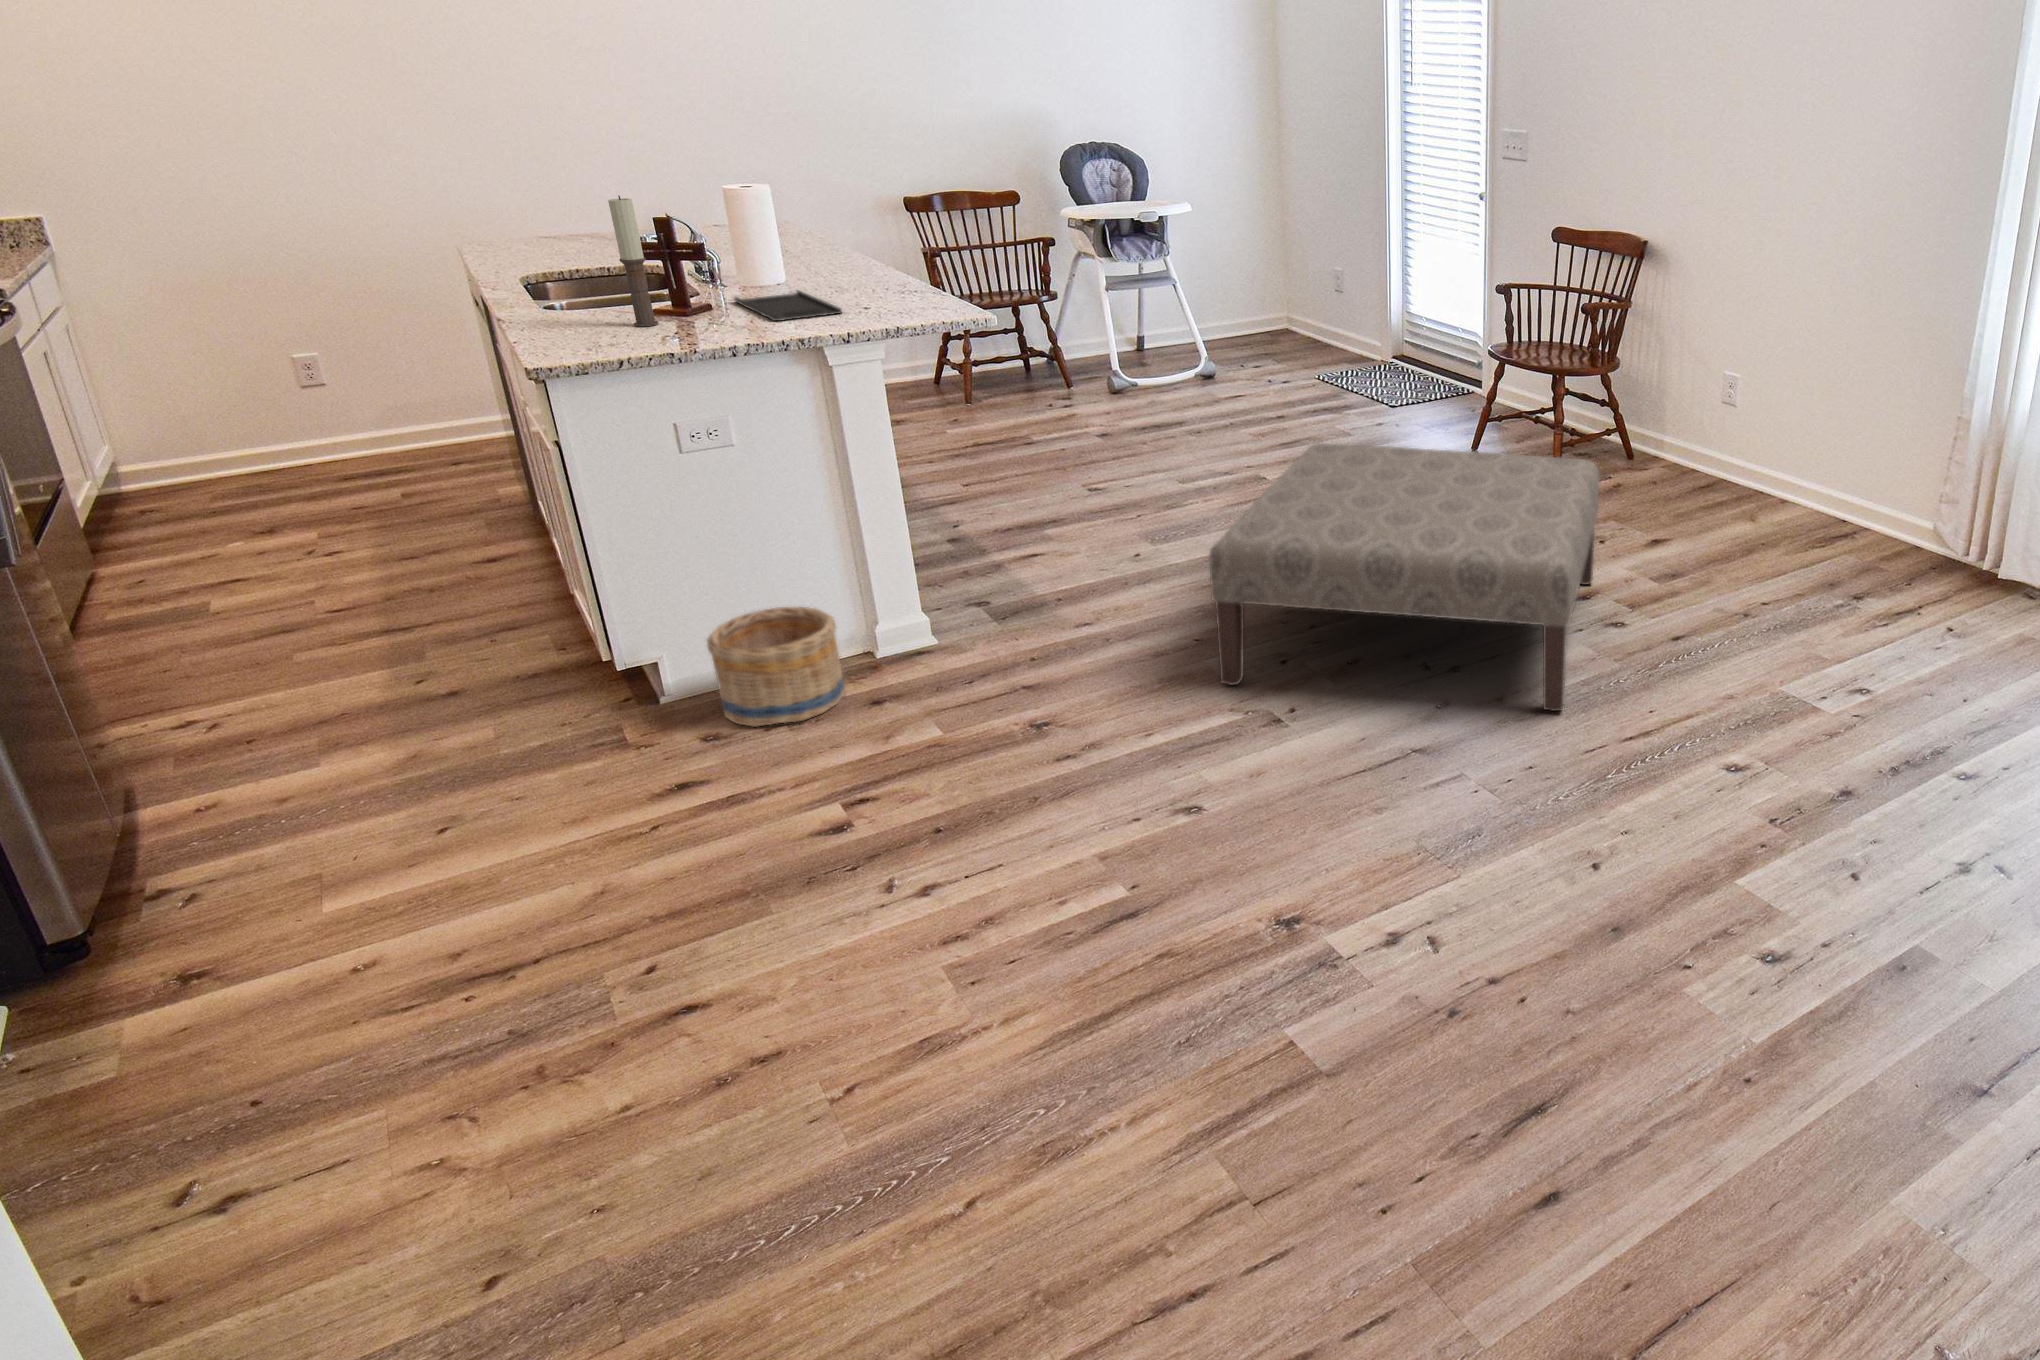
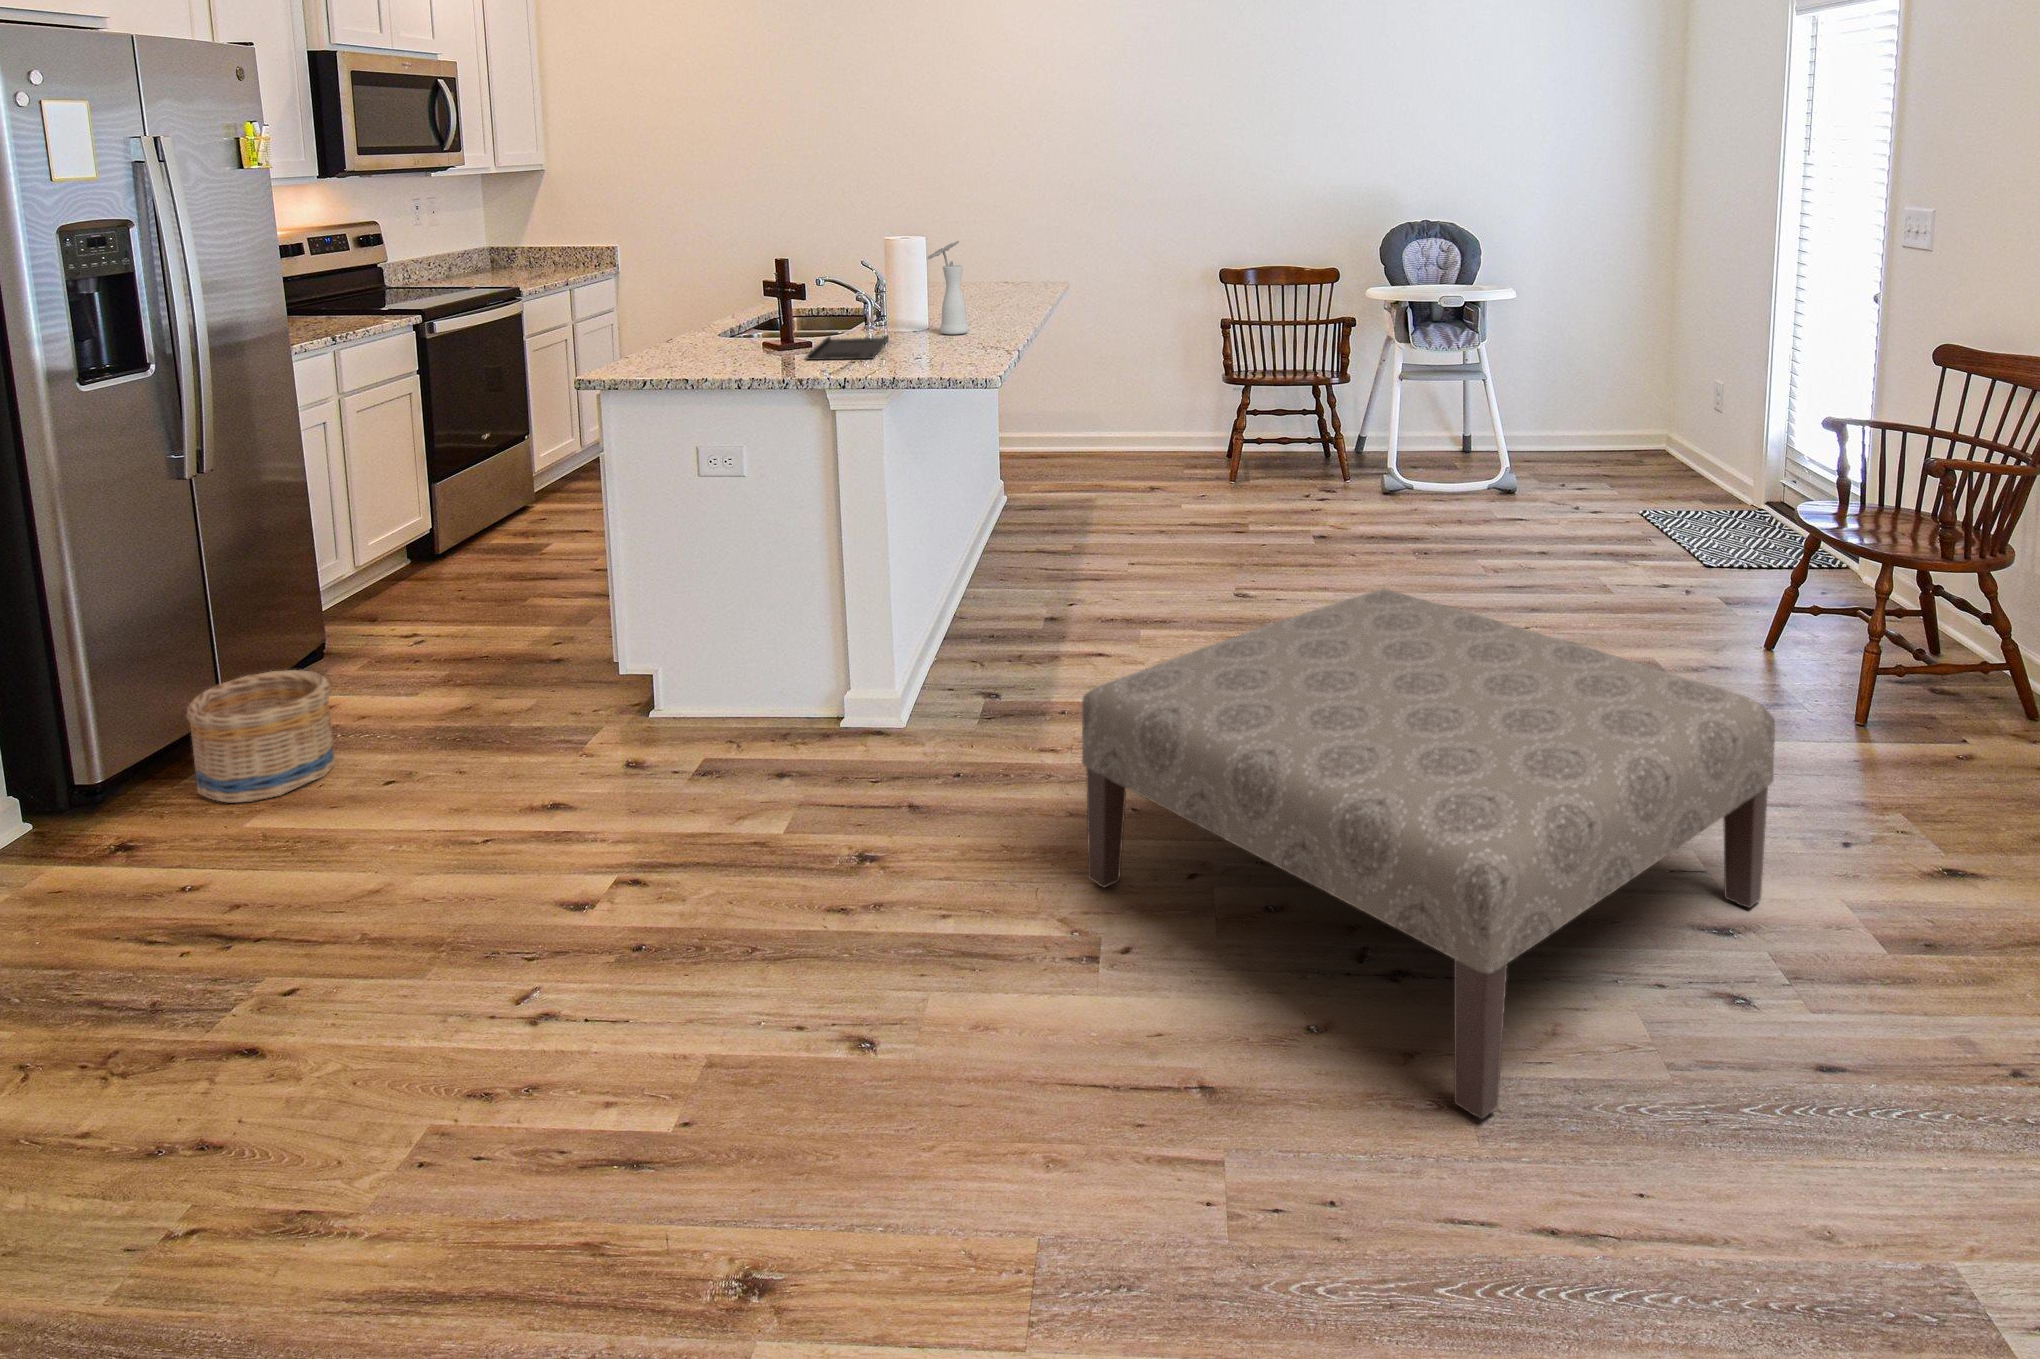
vase: none [806,189,863,284] -> present [927,241,969,334]
candle: present [608,196,658,326] -> none [705,232,731,353]
basket: present [707,607,846,727] -> present [187,670,335,803]

